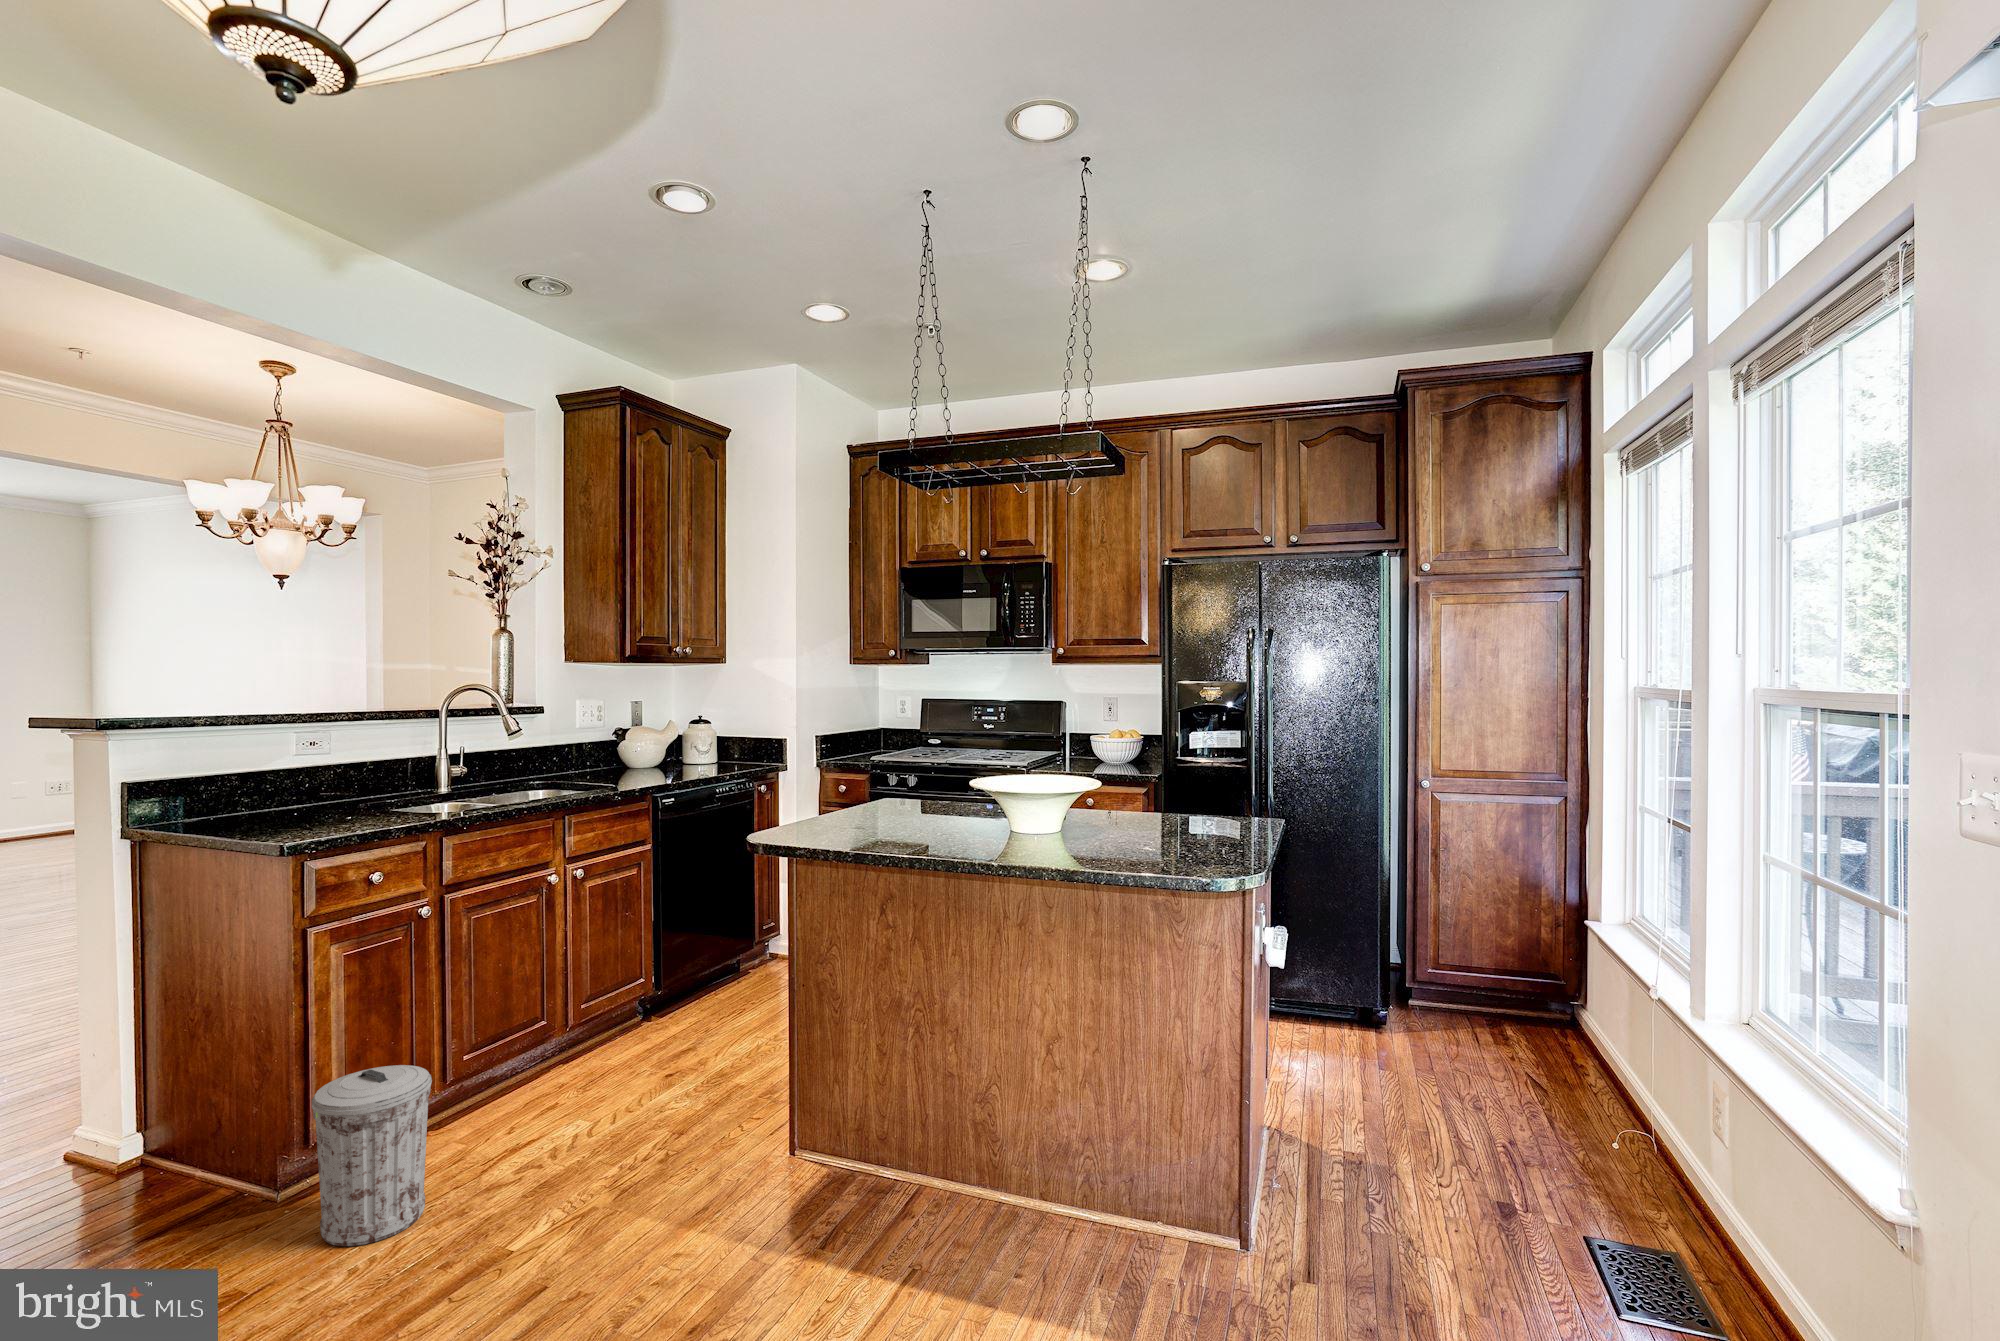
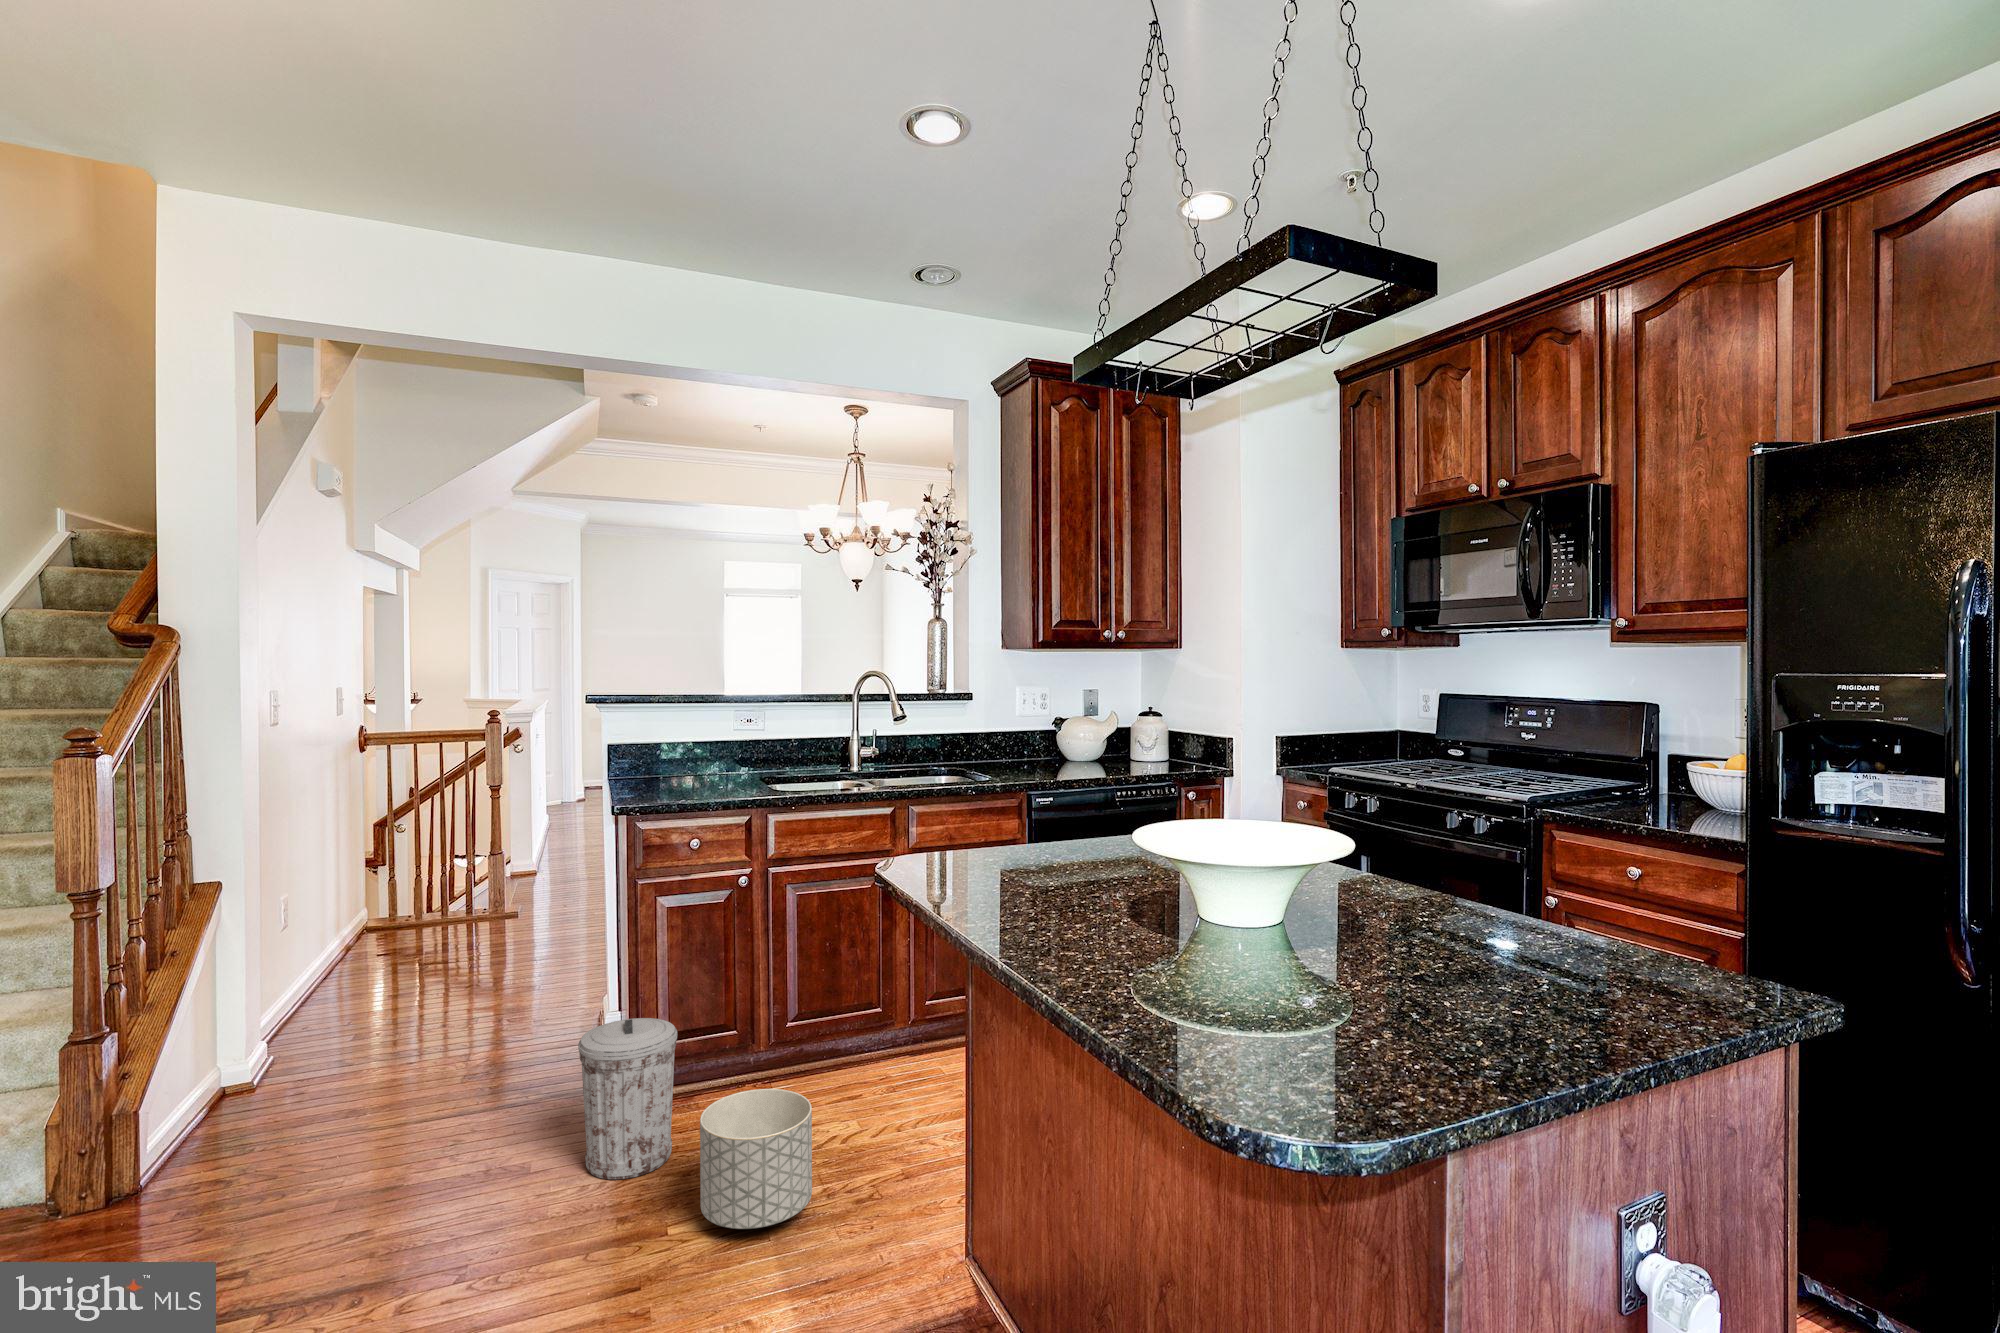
planter: none [526,1082,638,1214] -> present [700,1089,812,1229]

